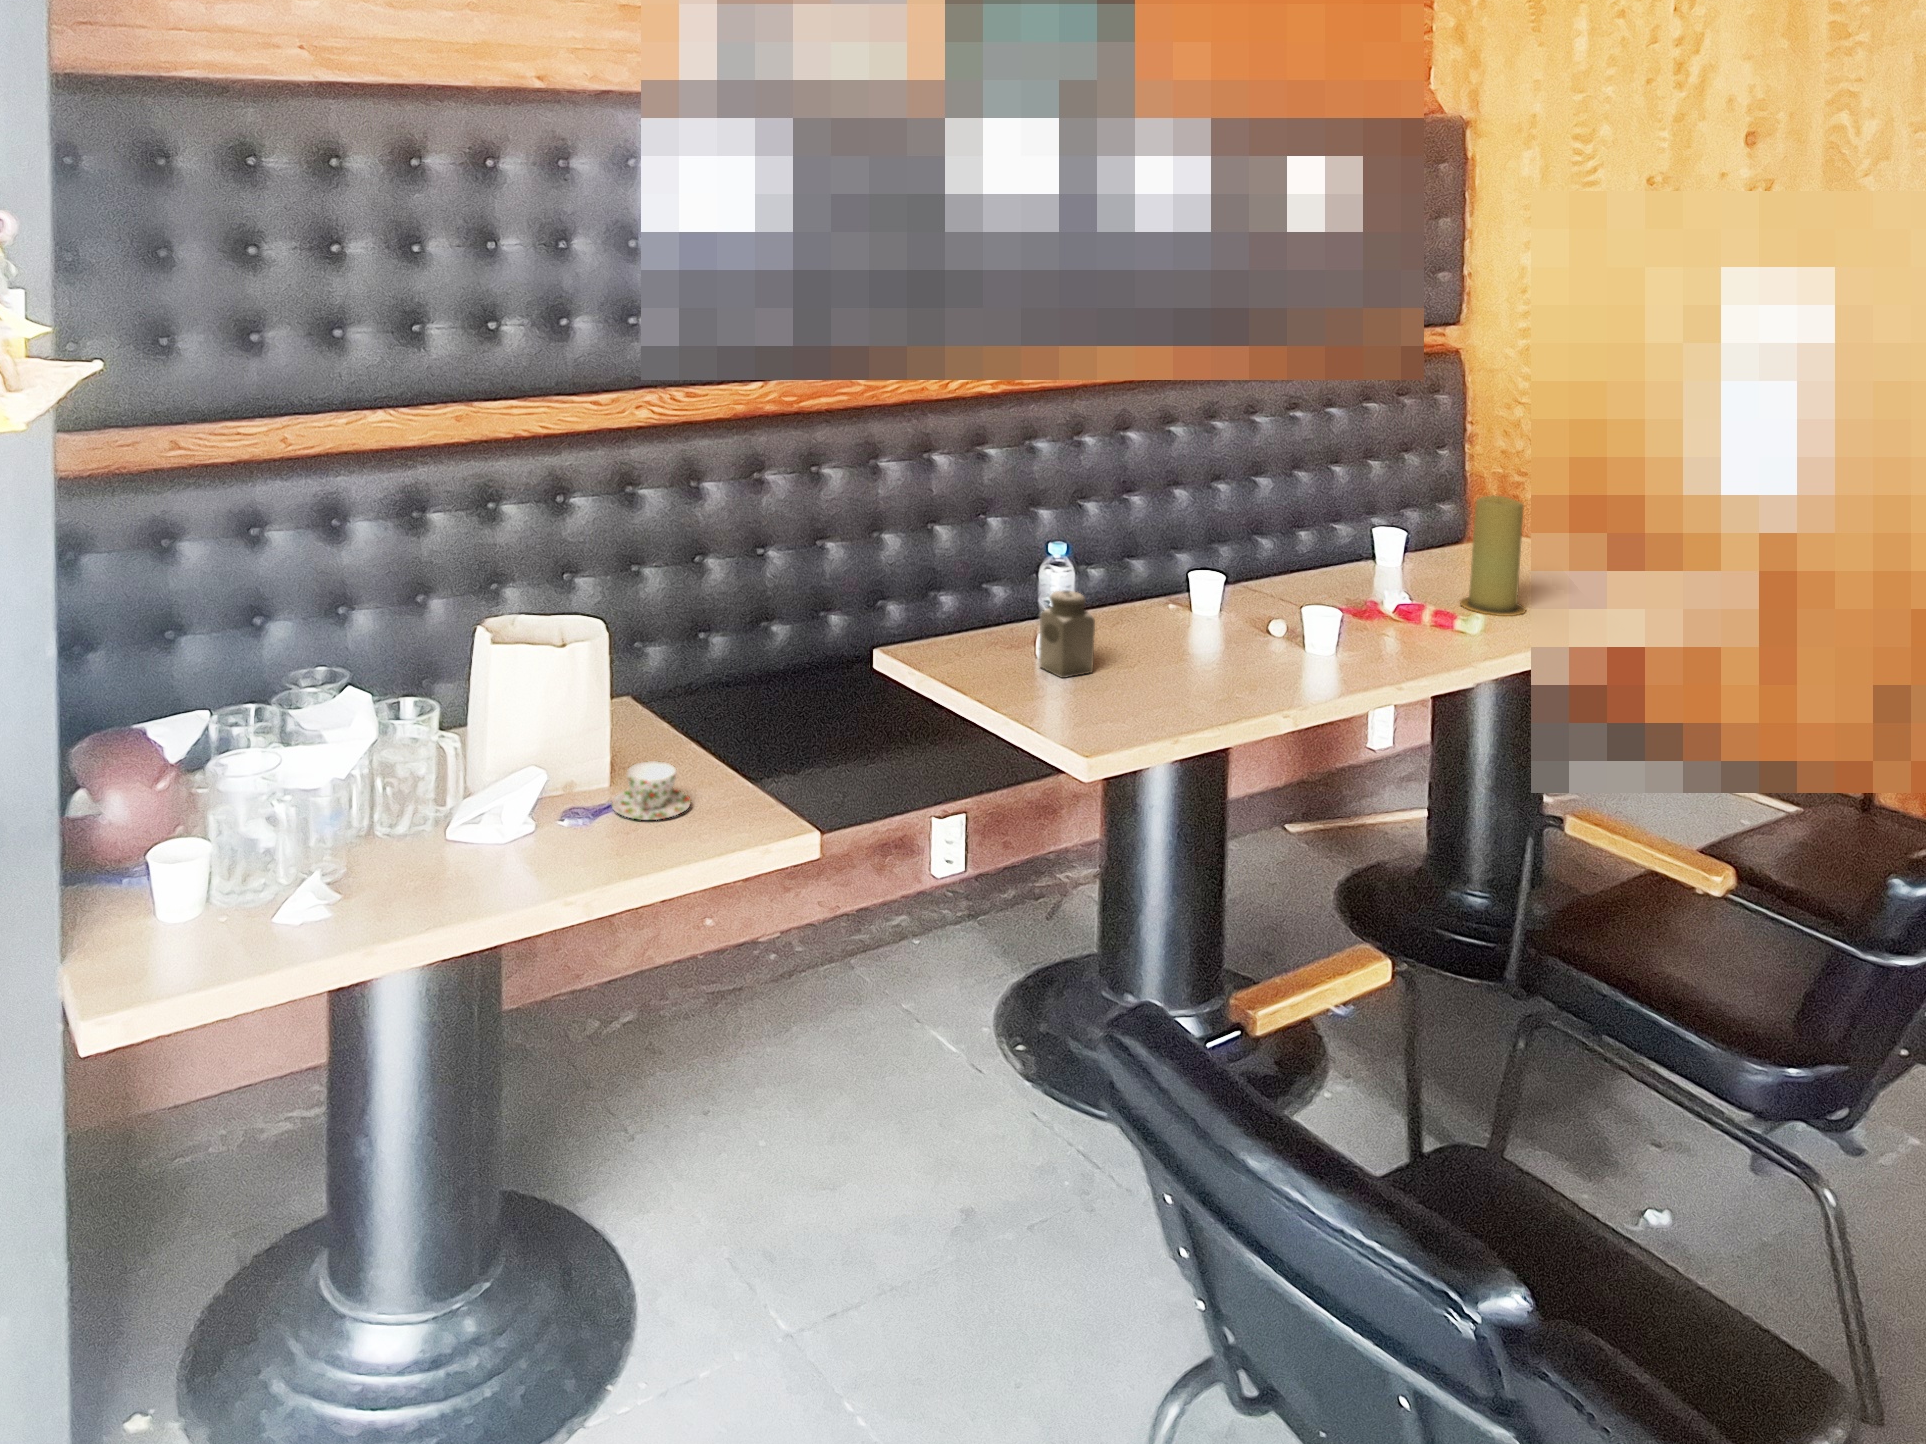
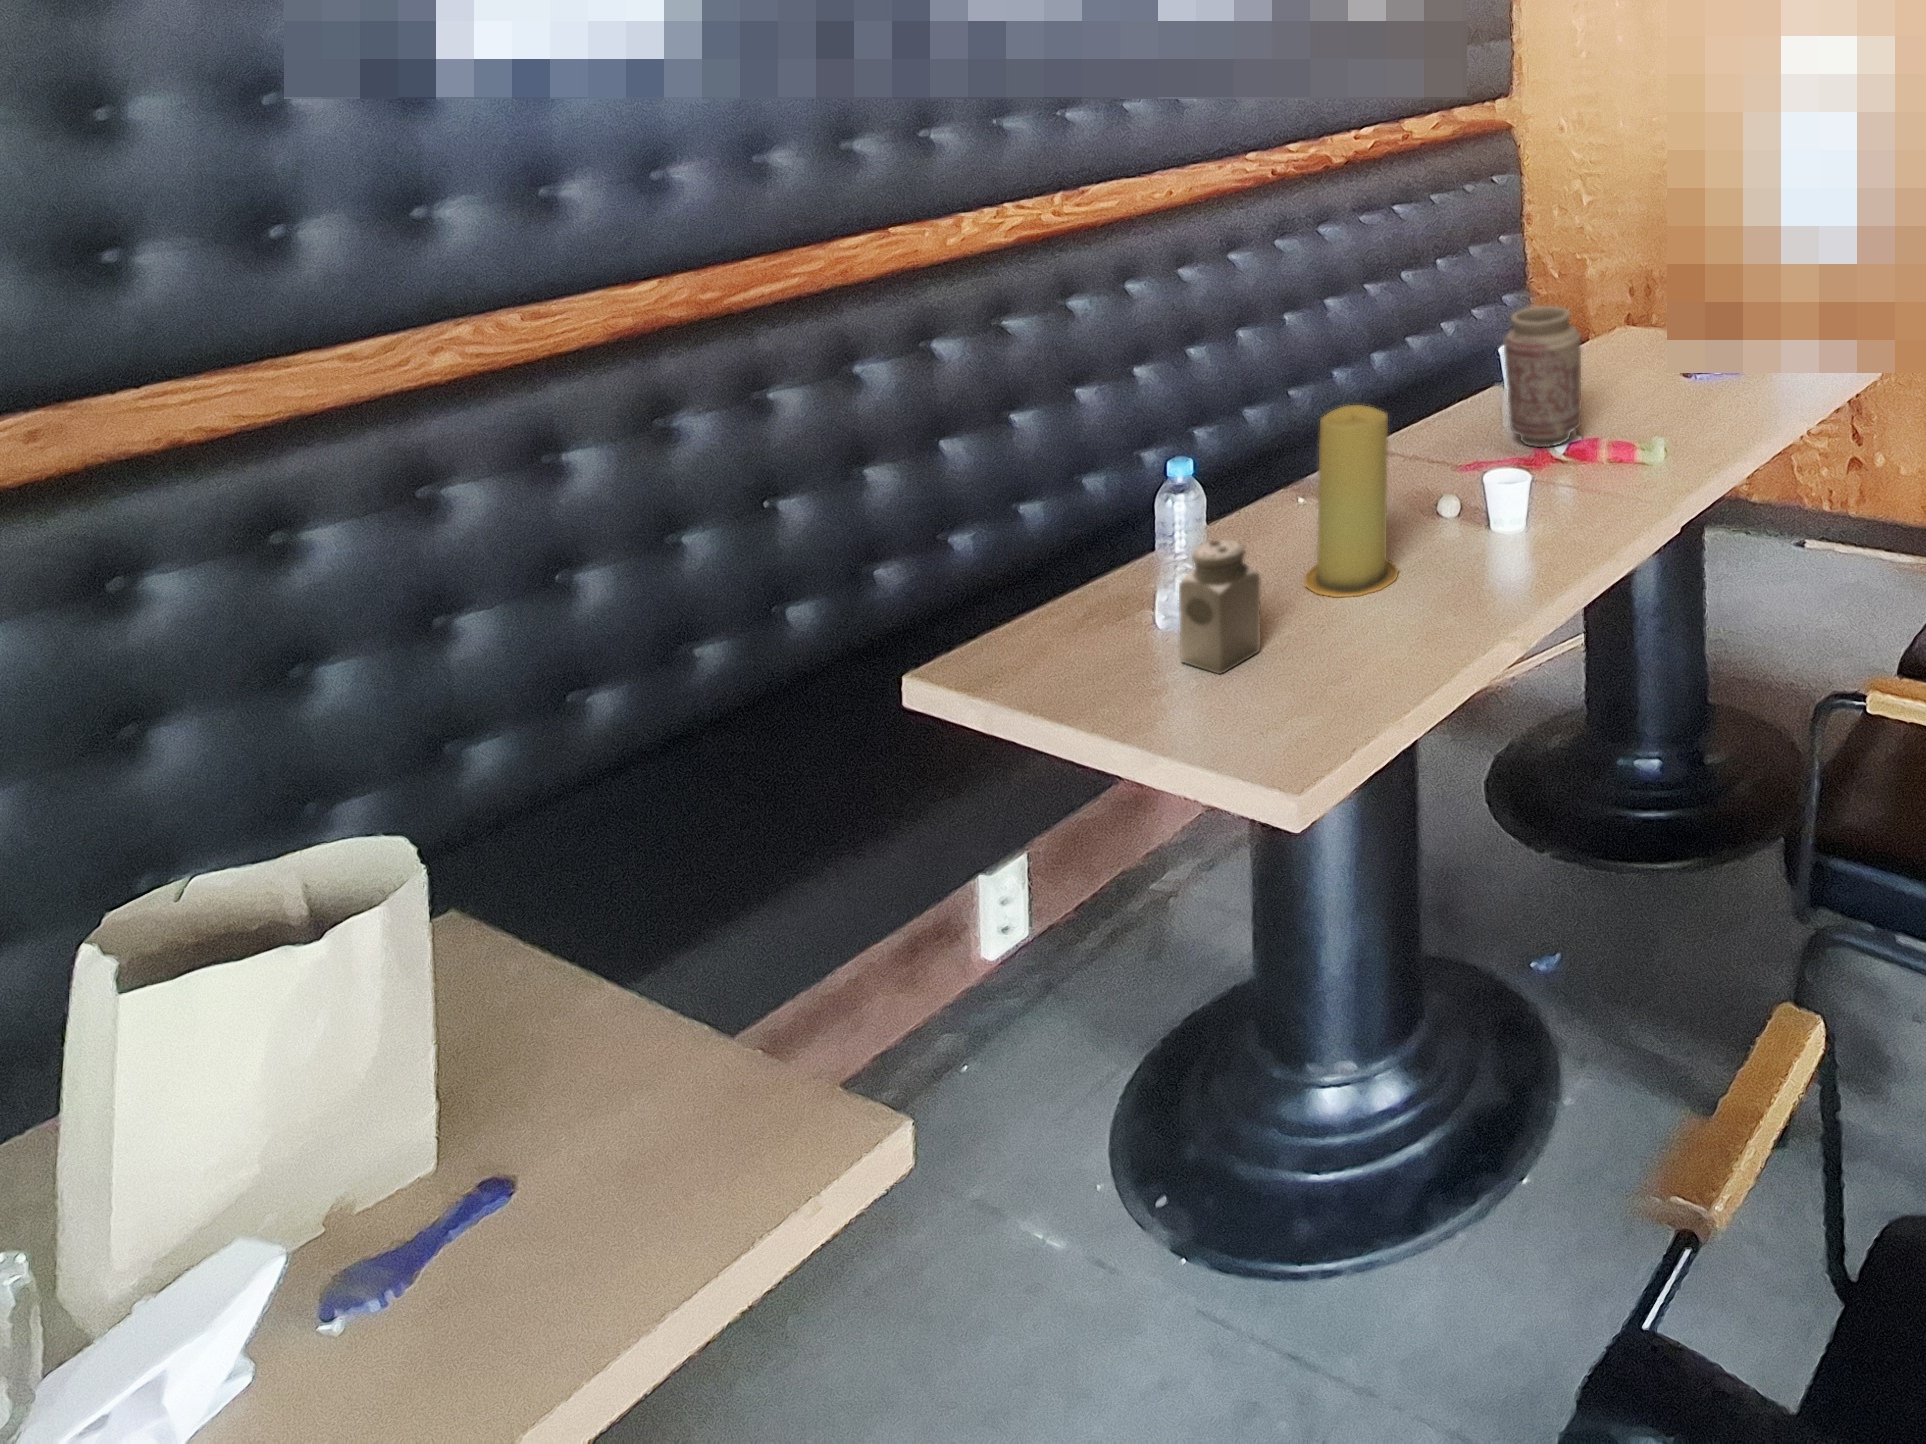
vase: none [1344,492,1412,608] -> present [1503,306,1582,447]
candle: present [1460,496,1526,616] -> present [1304,405,1399,597]
teacup: present [612,761,691,820] -> none [411,1140,606,1316]

